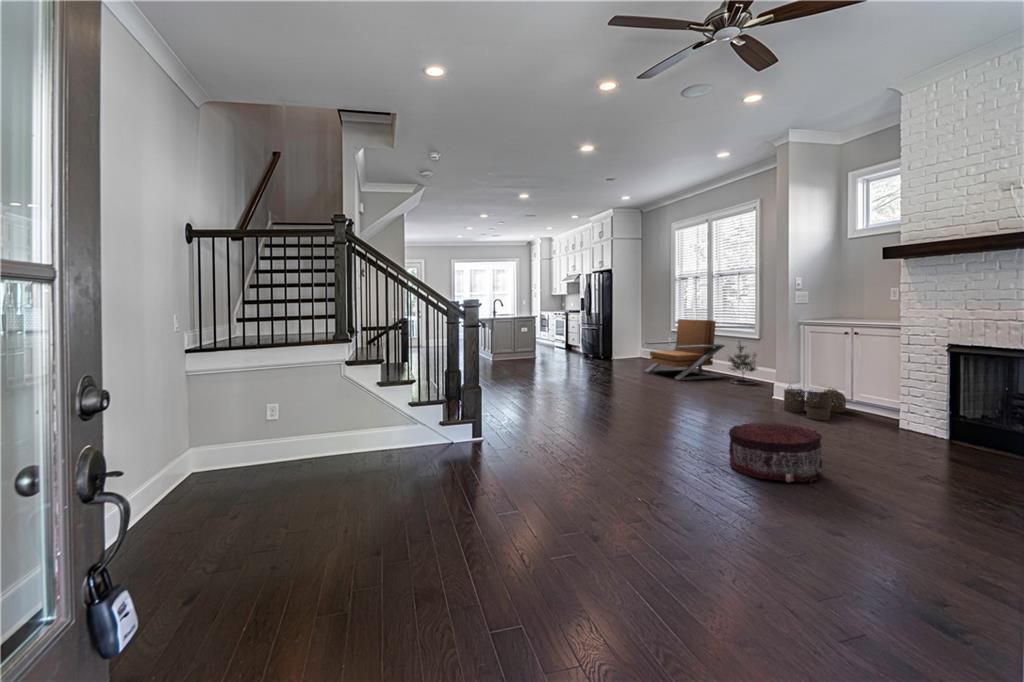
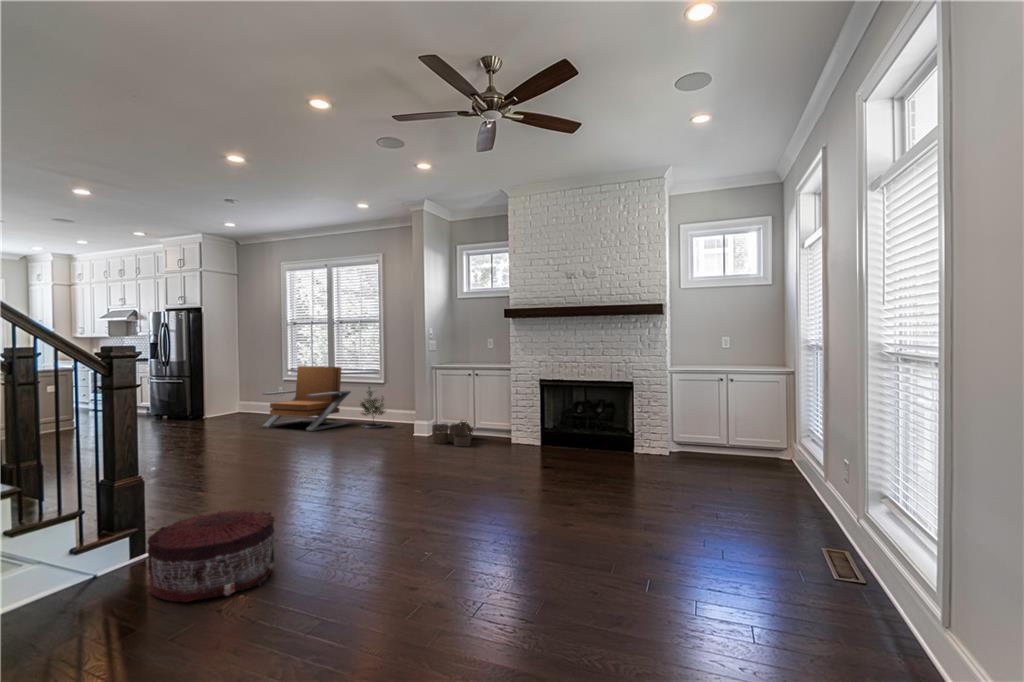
pouf: present [729,423,822,482] -> present [147,510,275,602]

